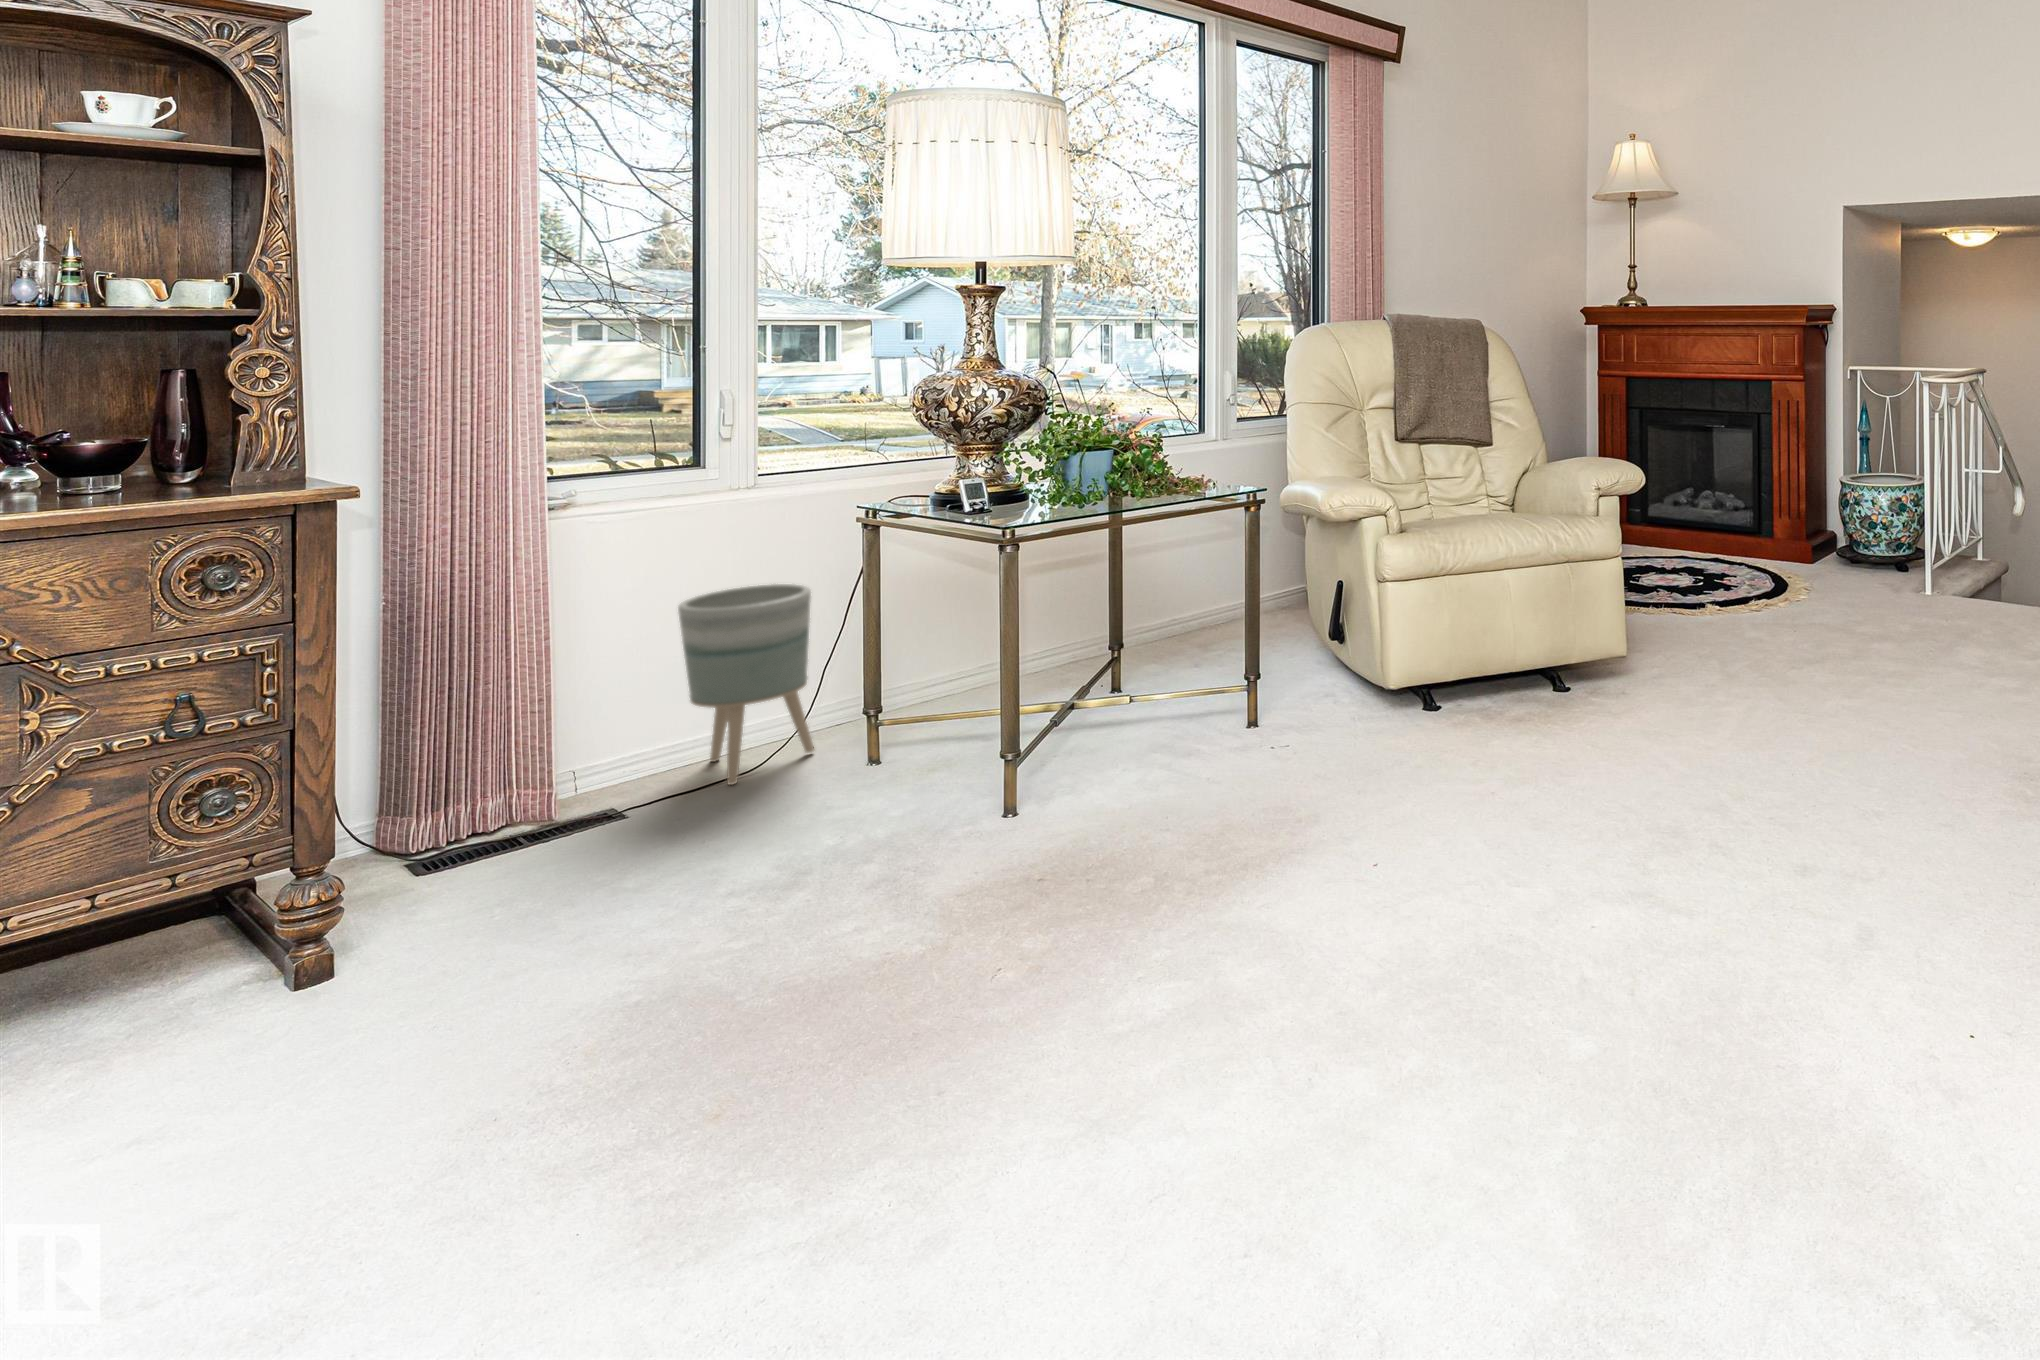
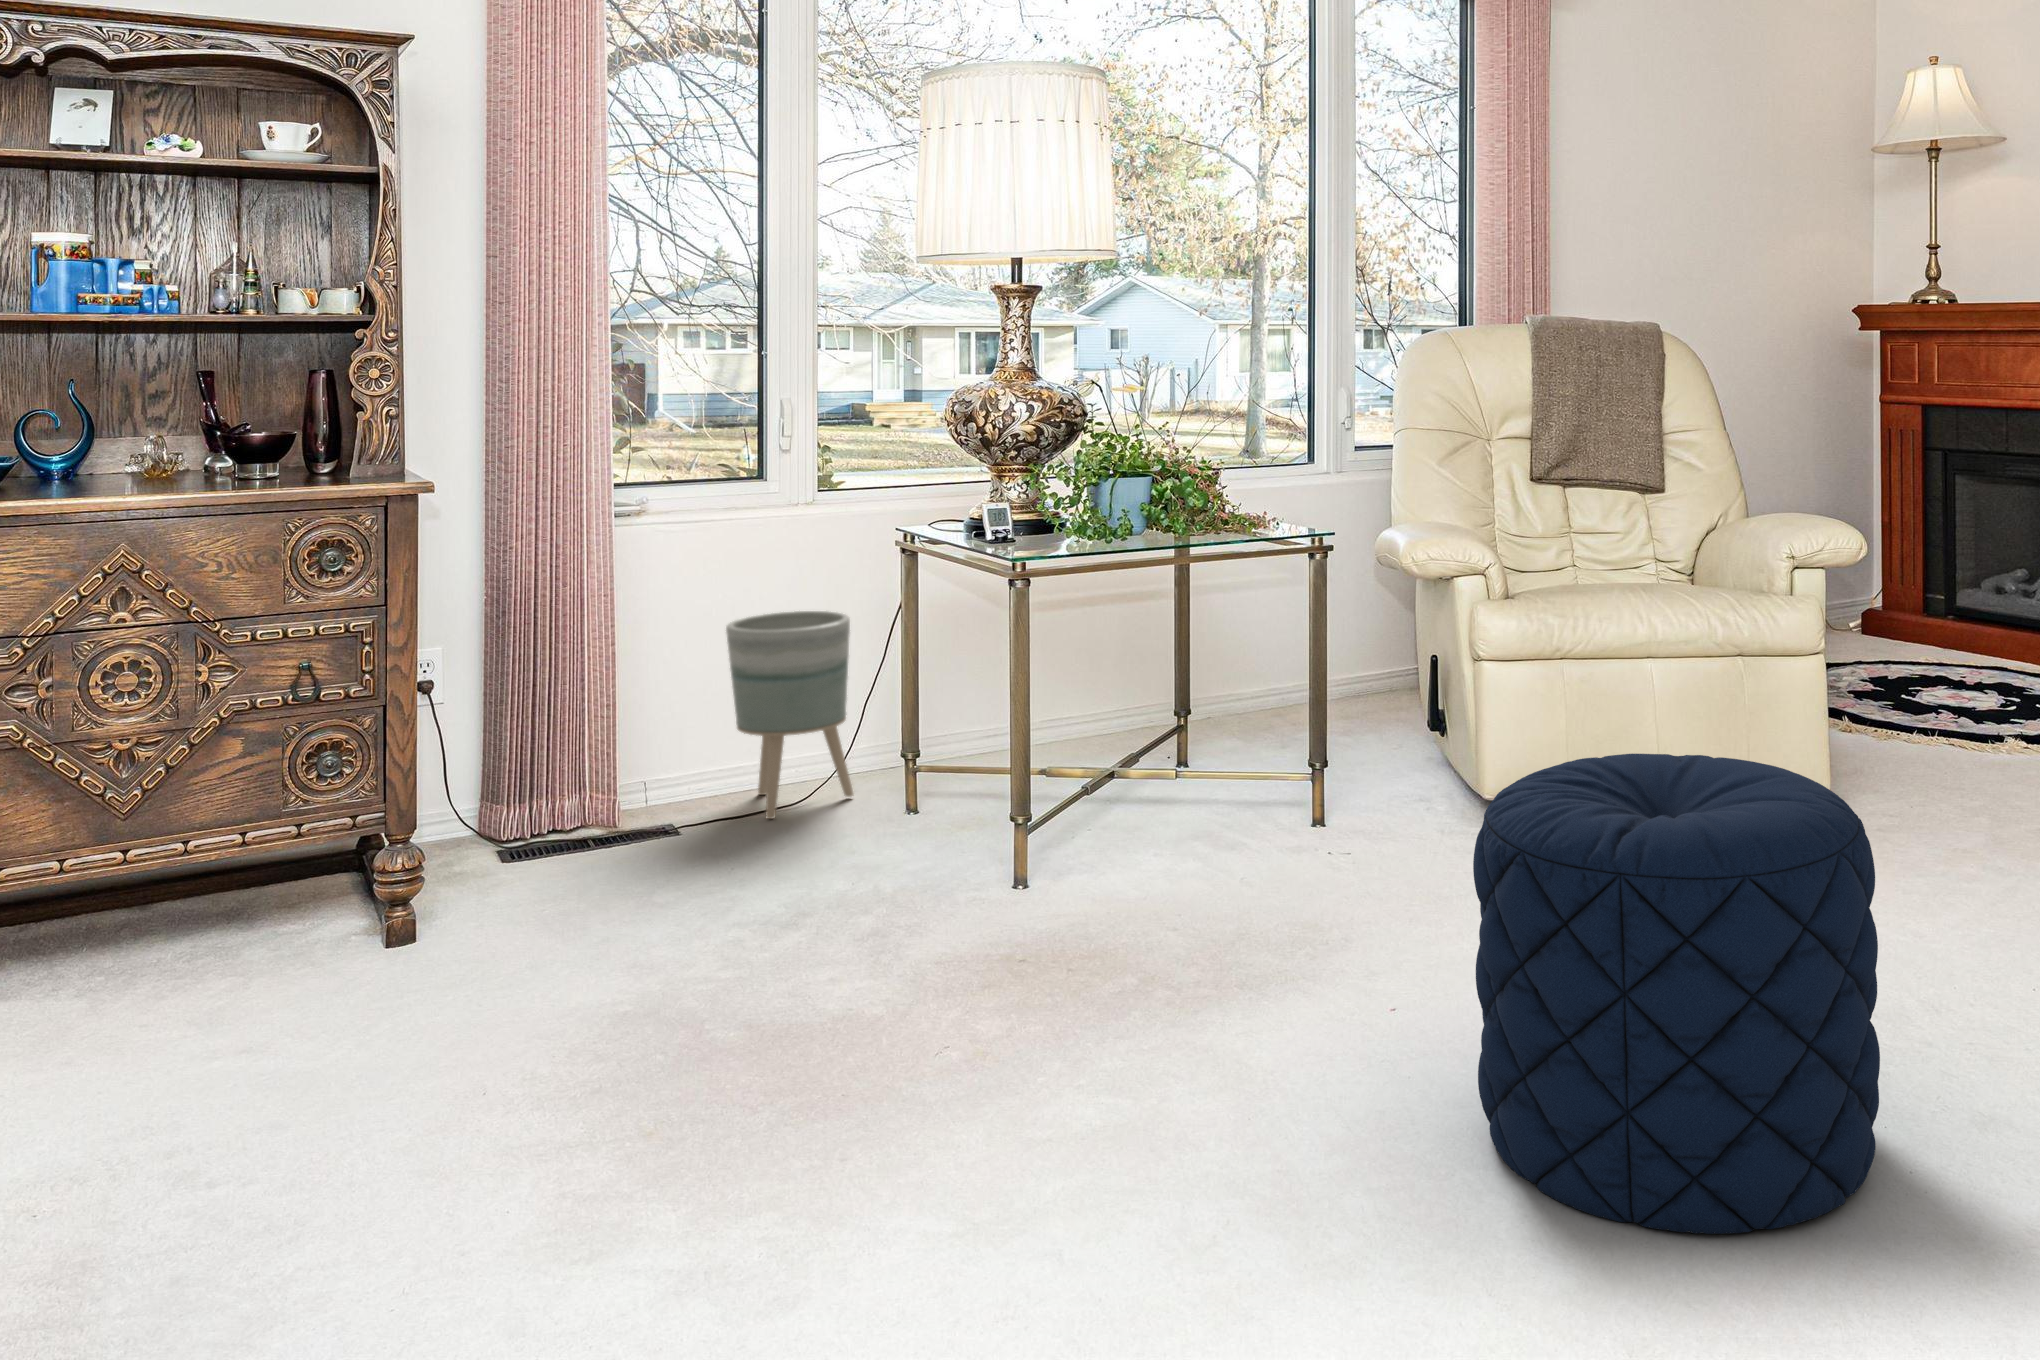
pouf: none [1490,651,1791,1028] -> present [1473,754,1880,1234]

